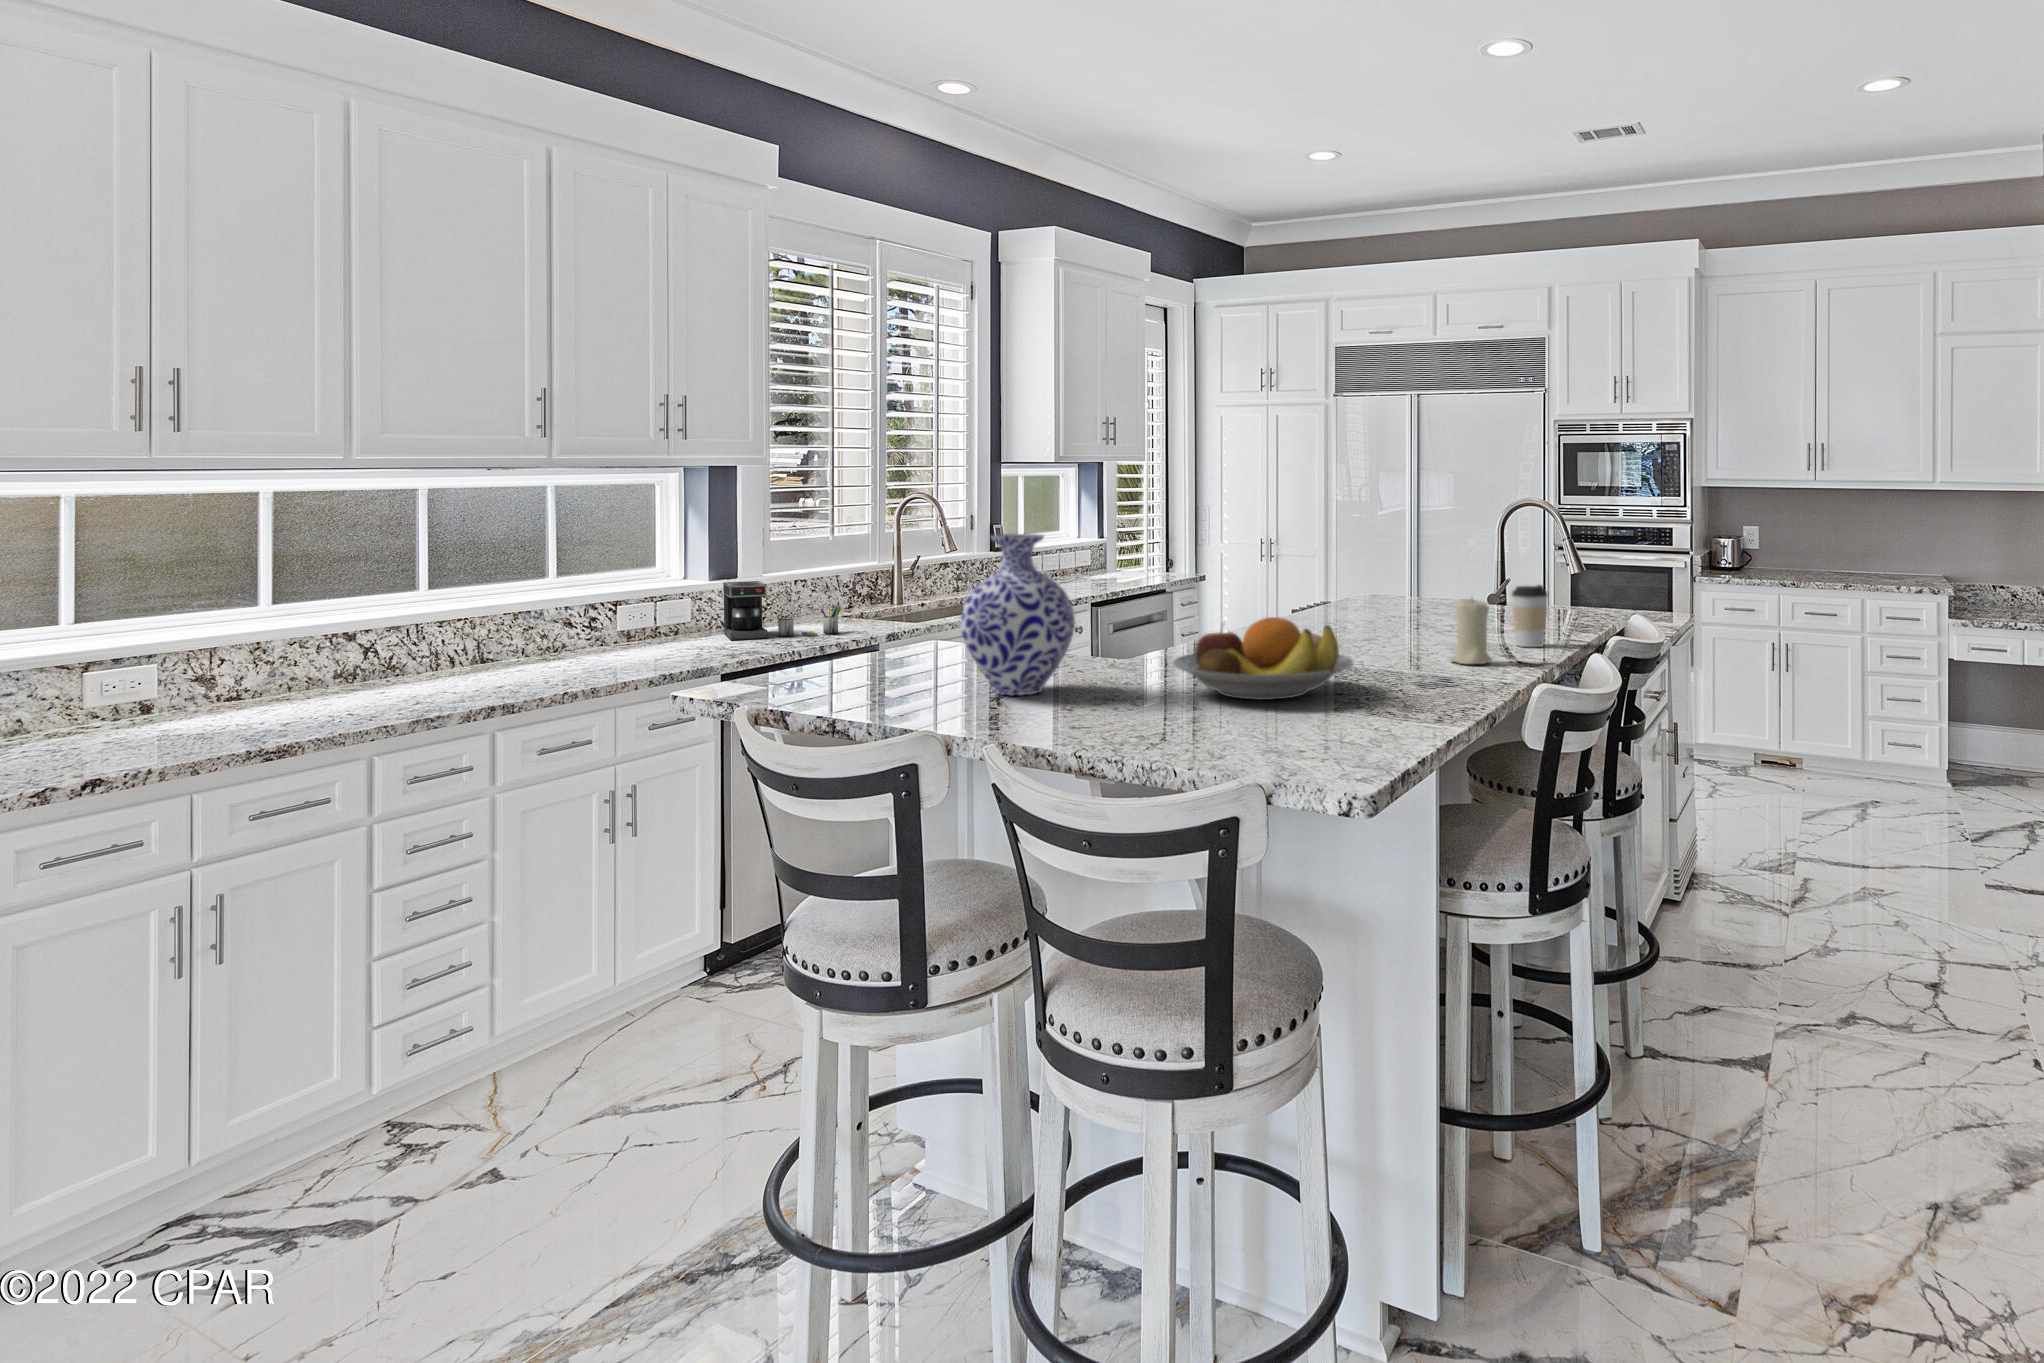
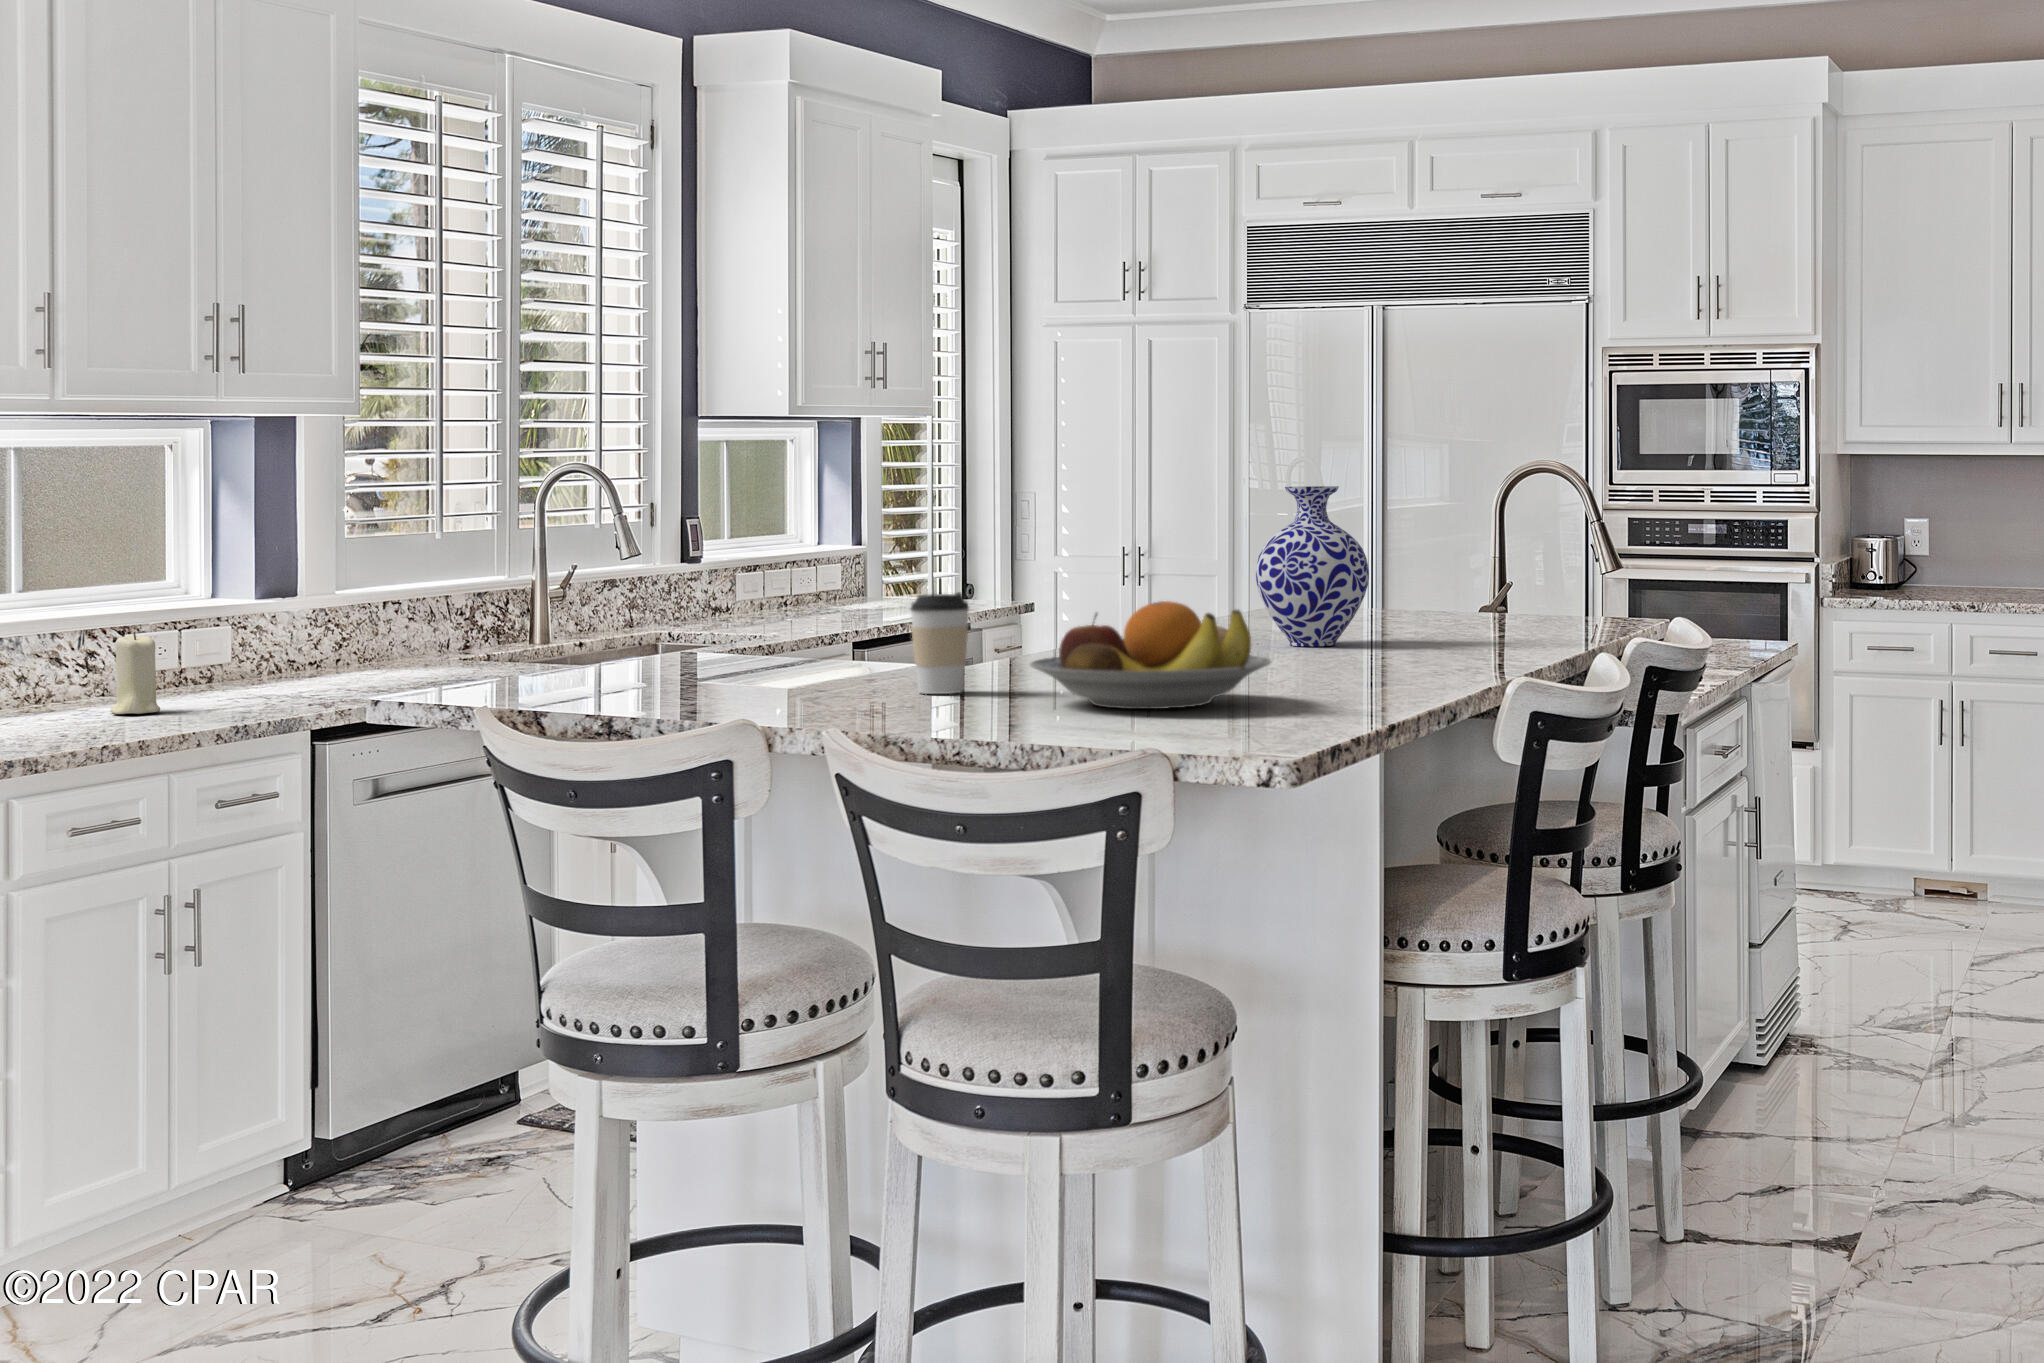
vase: present [961,534,1075,696] -> present [1256,486,1369,646]
coffee maker: present [723,581,842,640] -> none [279,599,468,689]
coffee cup: present [1512,585,1548,647] -> present [911,592,969,694]
candle: present [1450,598,1492,664] -> present [110,632,160,714]

